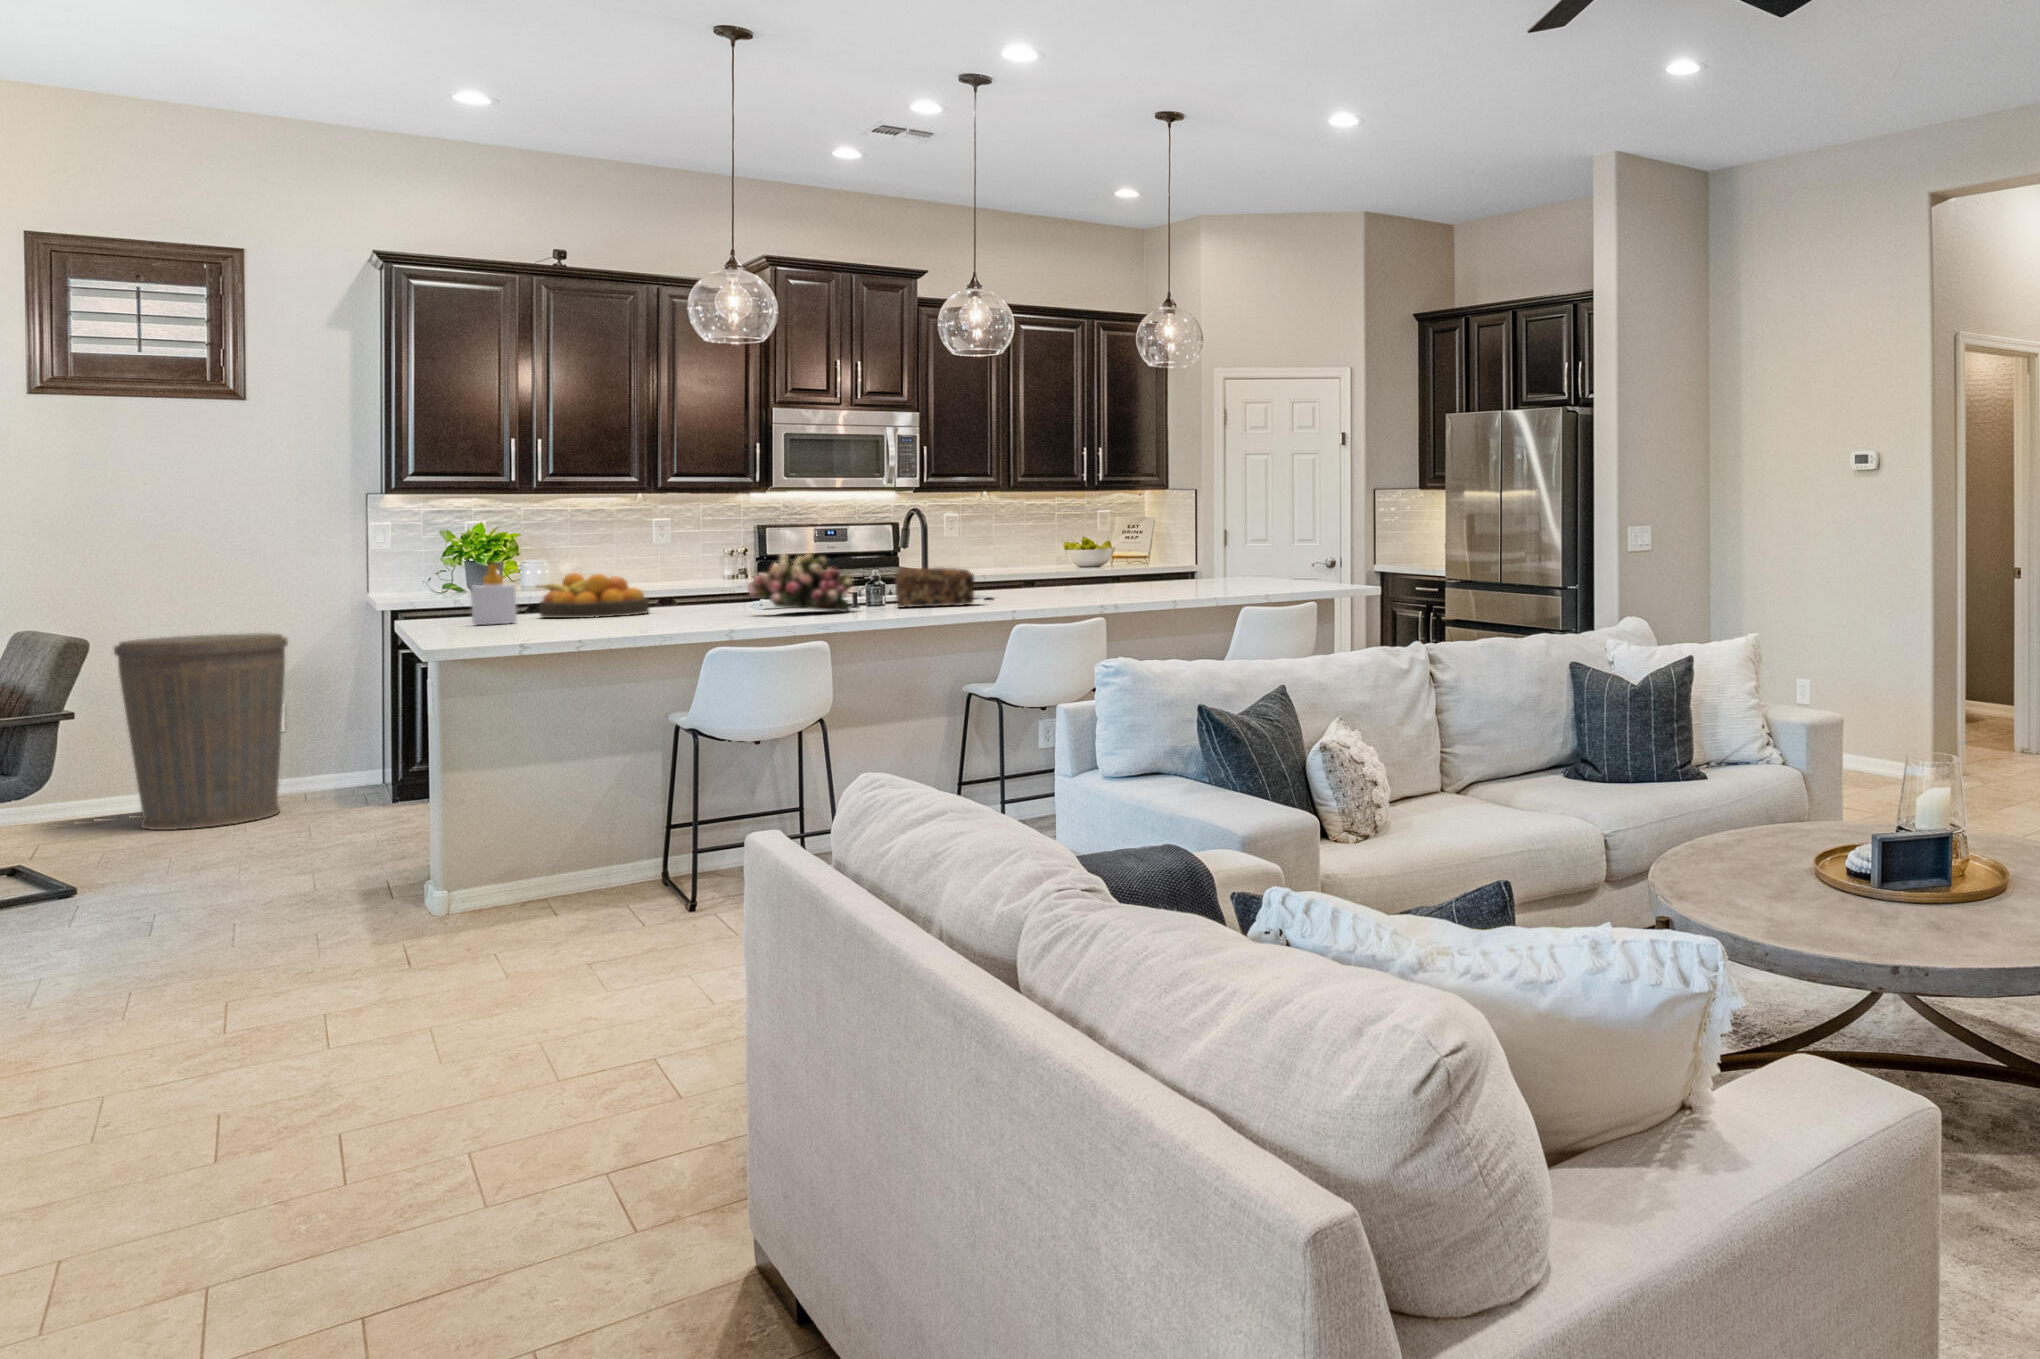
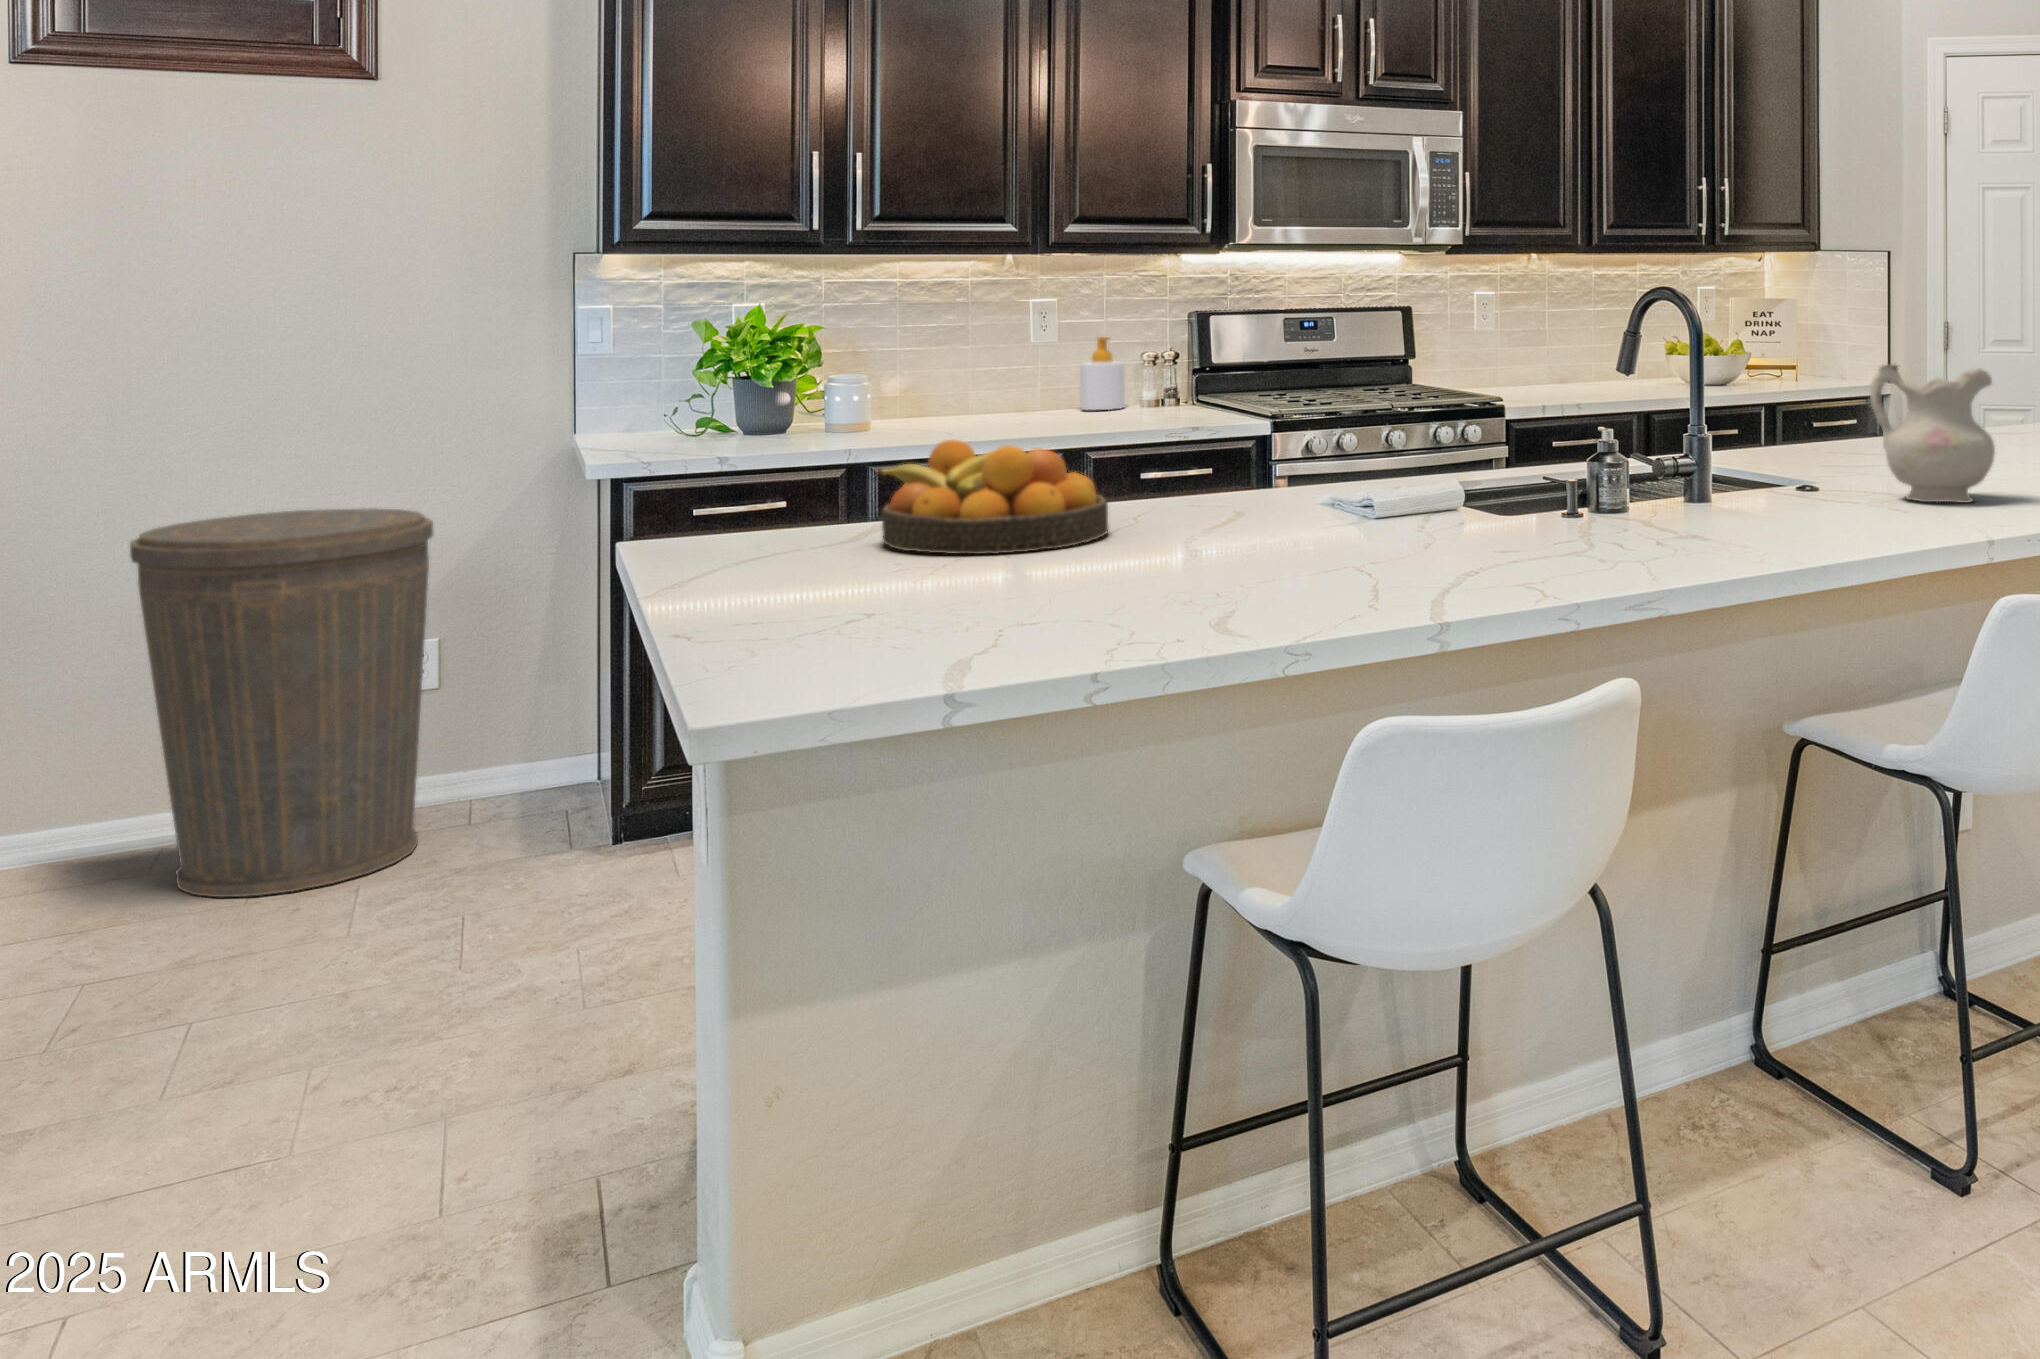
ceramic pitcher: none [1025,538,1080,598] -> present [1870,364,1995,503]
flower arrangement: present [747,553,853,612] -> none [1374,412,1612,565]
soap bottle: present [471,564,517,625] -> present [1080,337,1125,410]
bread loaf: present [895,568,974,608] -> none [1656,441,1854,543]

